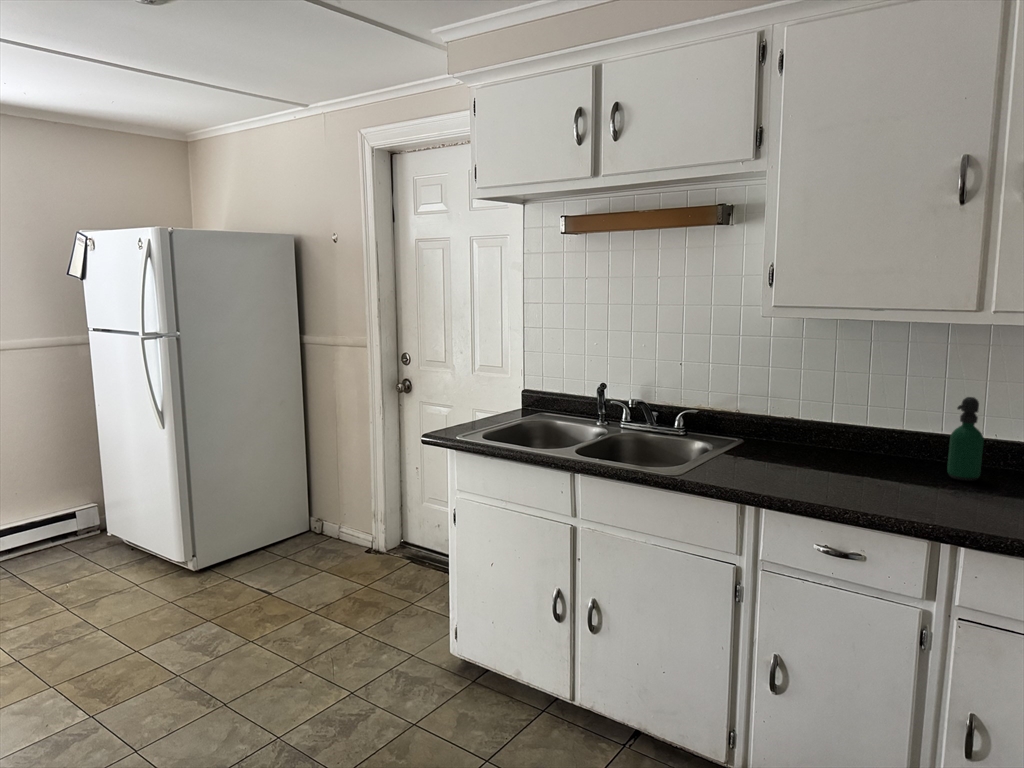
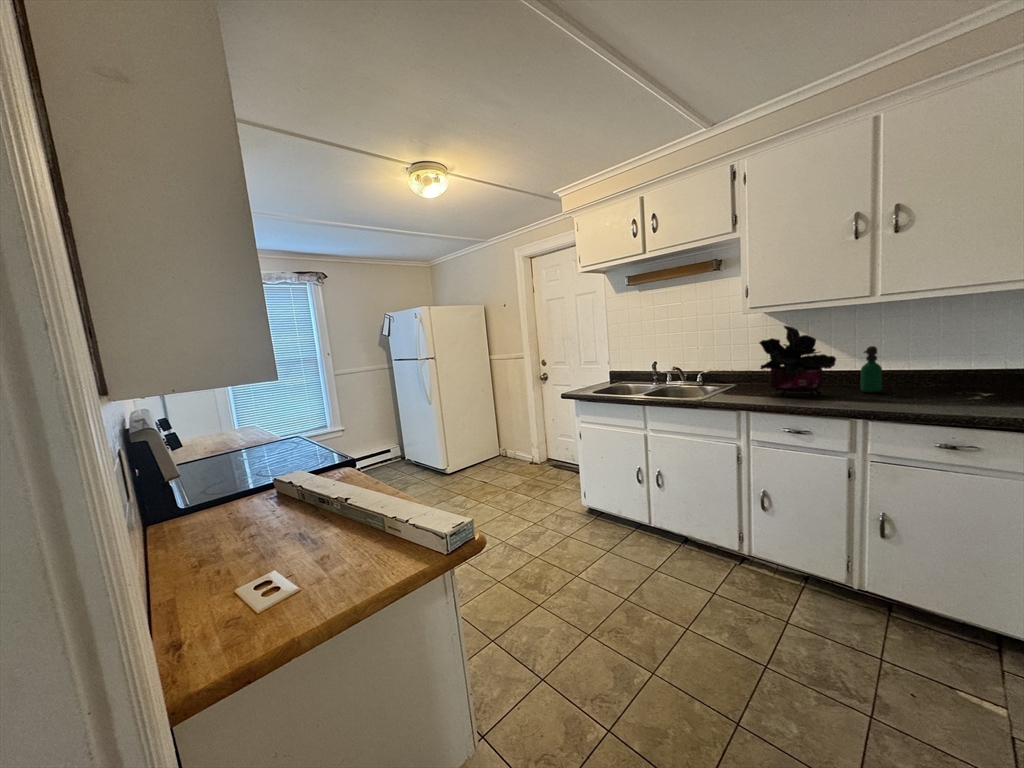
potted plant: none [784,346,912,482] -> present [759,326,836,396]

